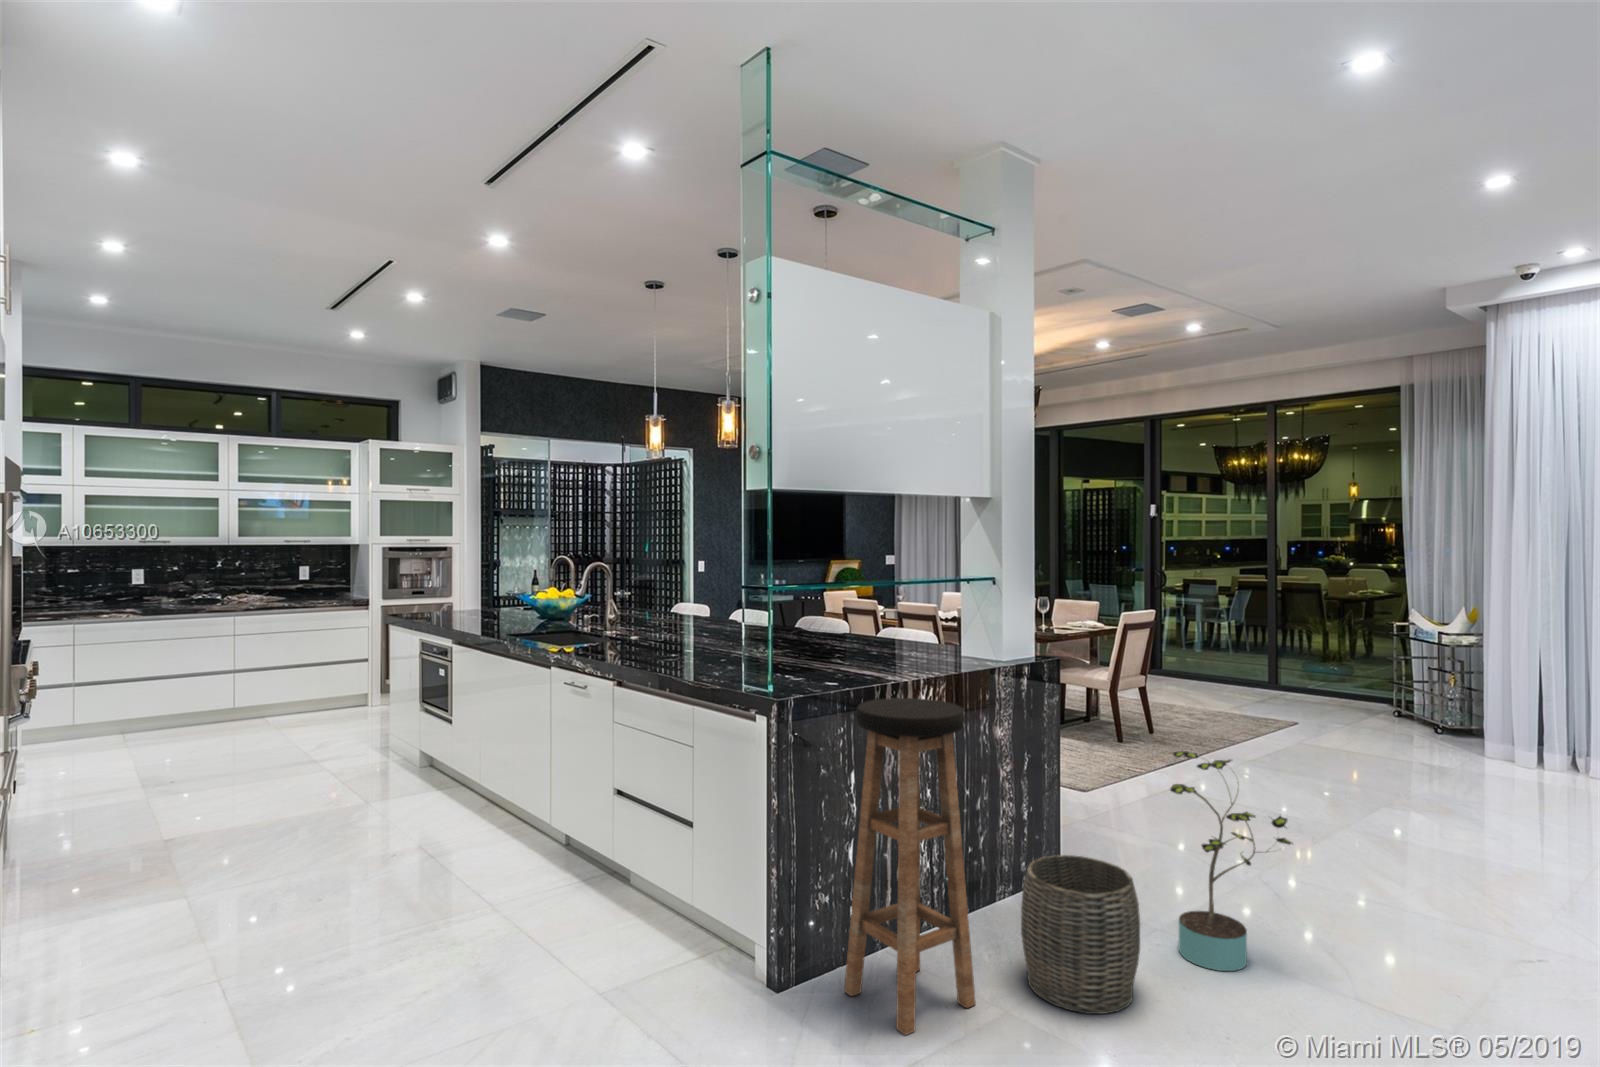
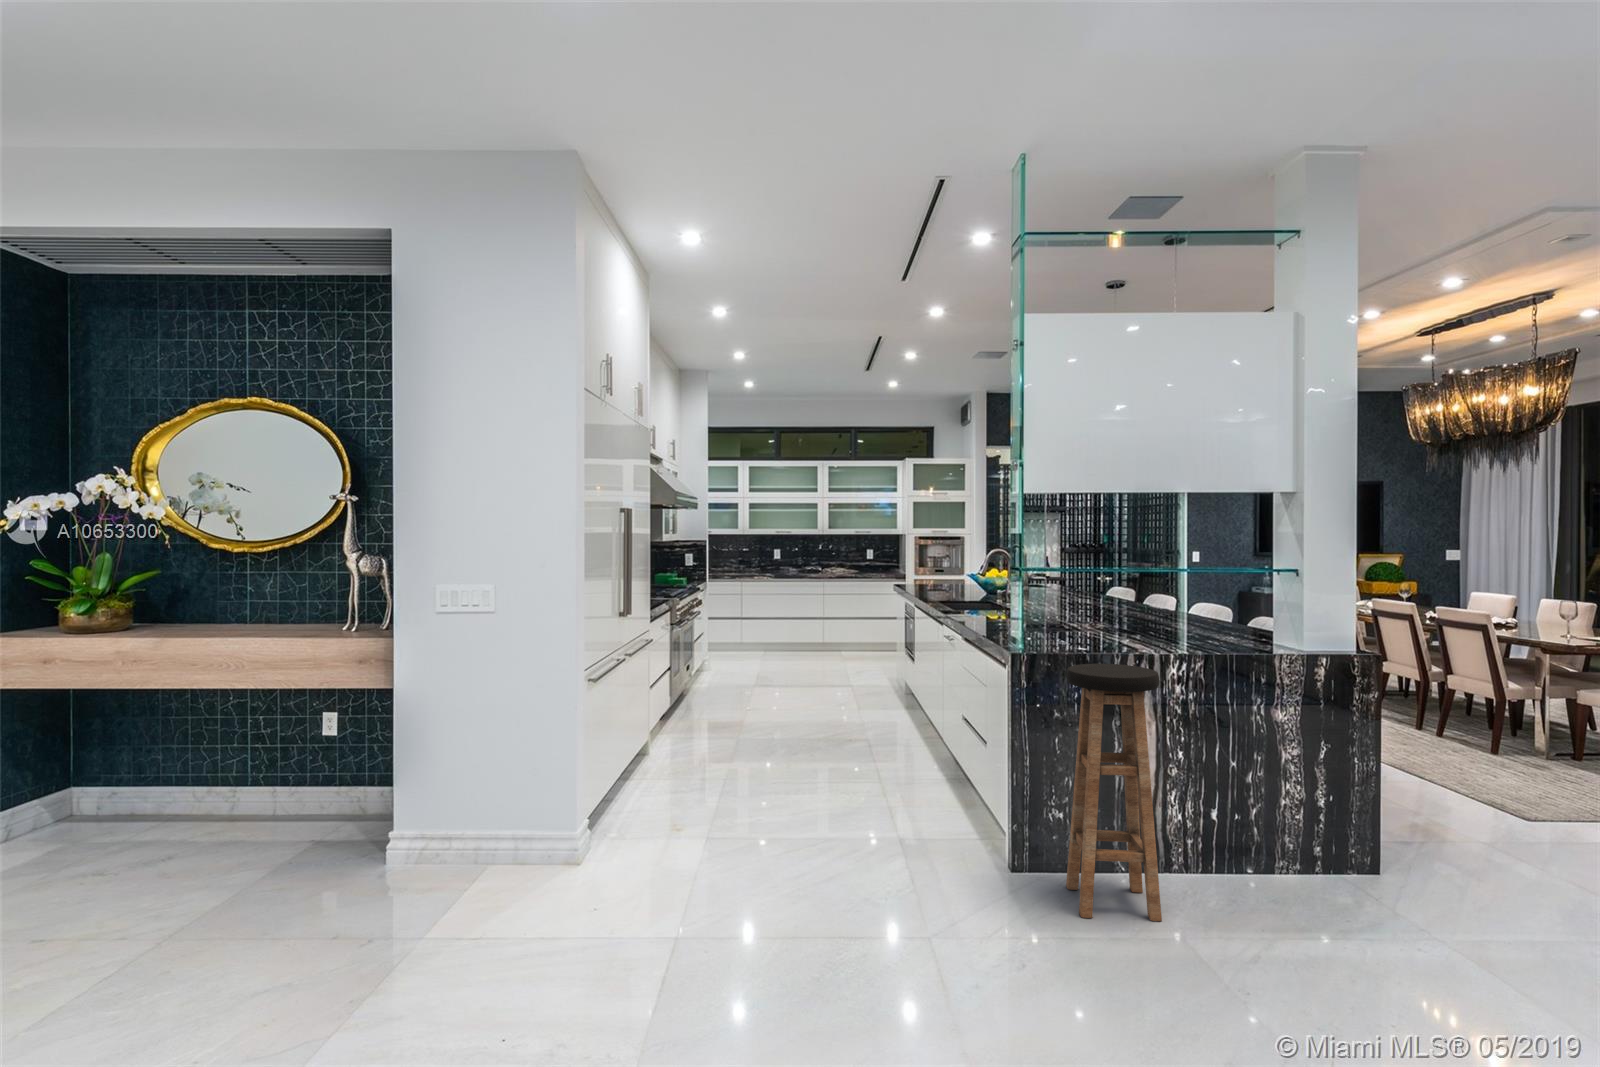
potted plant: present [1170,751,1292,971] -> none [1398,754,1560,984]
woven basket: present [1021,855,1140,1014] -> none [1219,823,1336,963]

